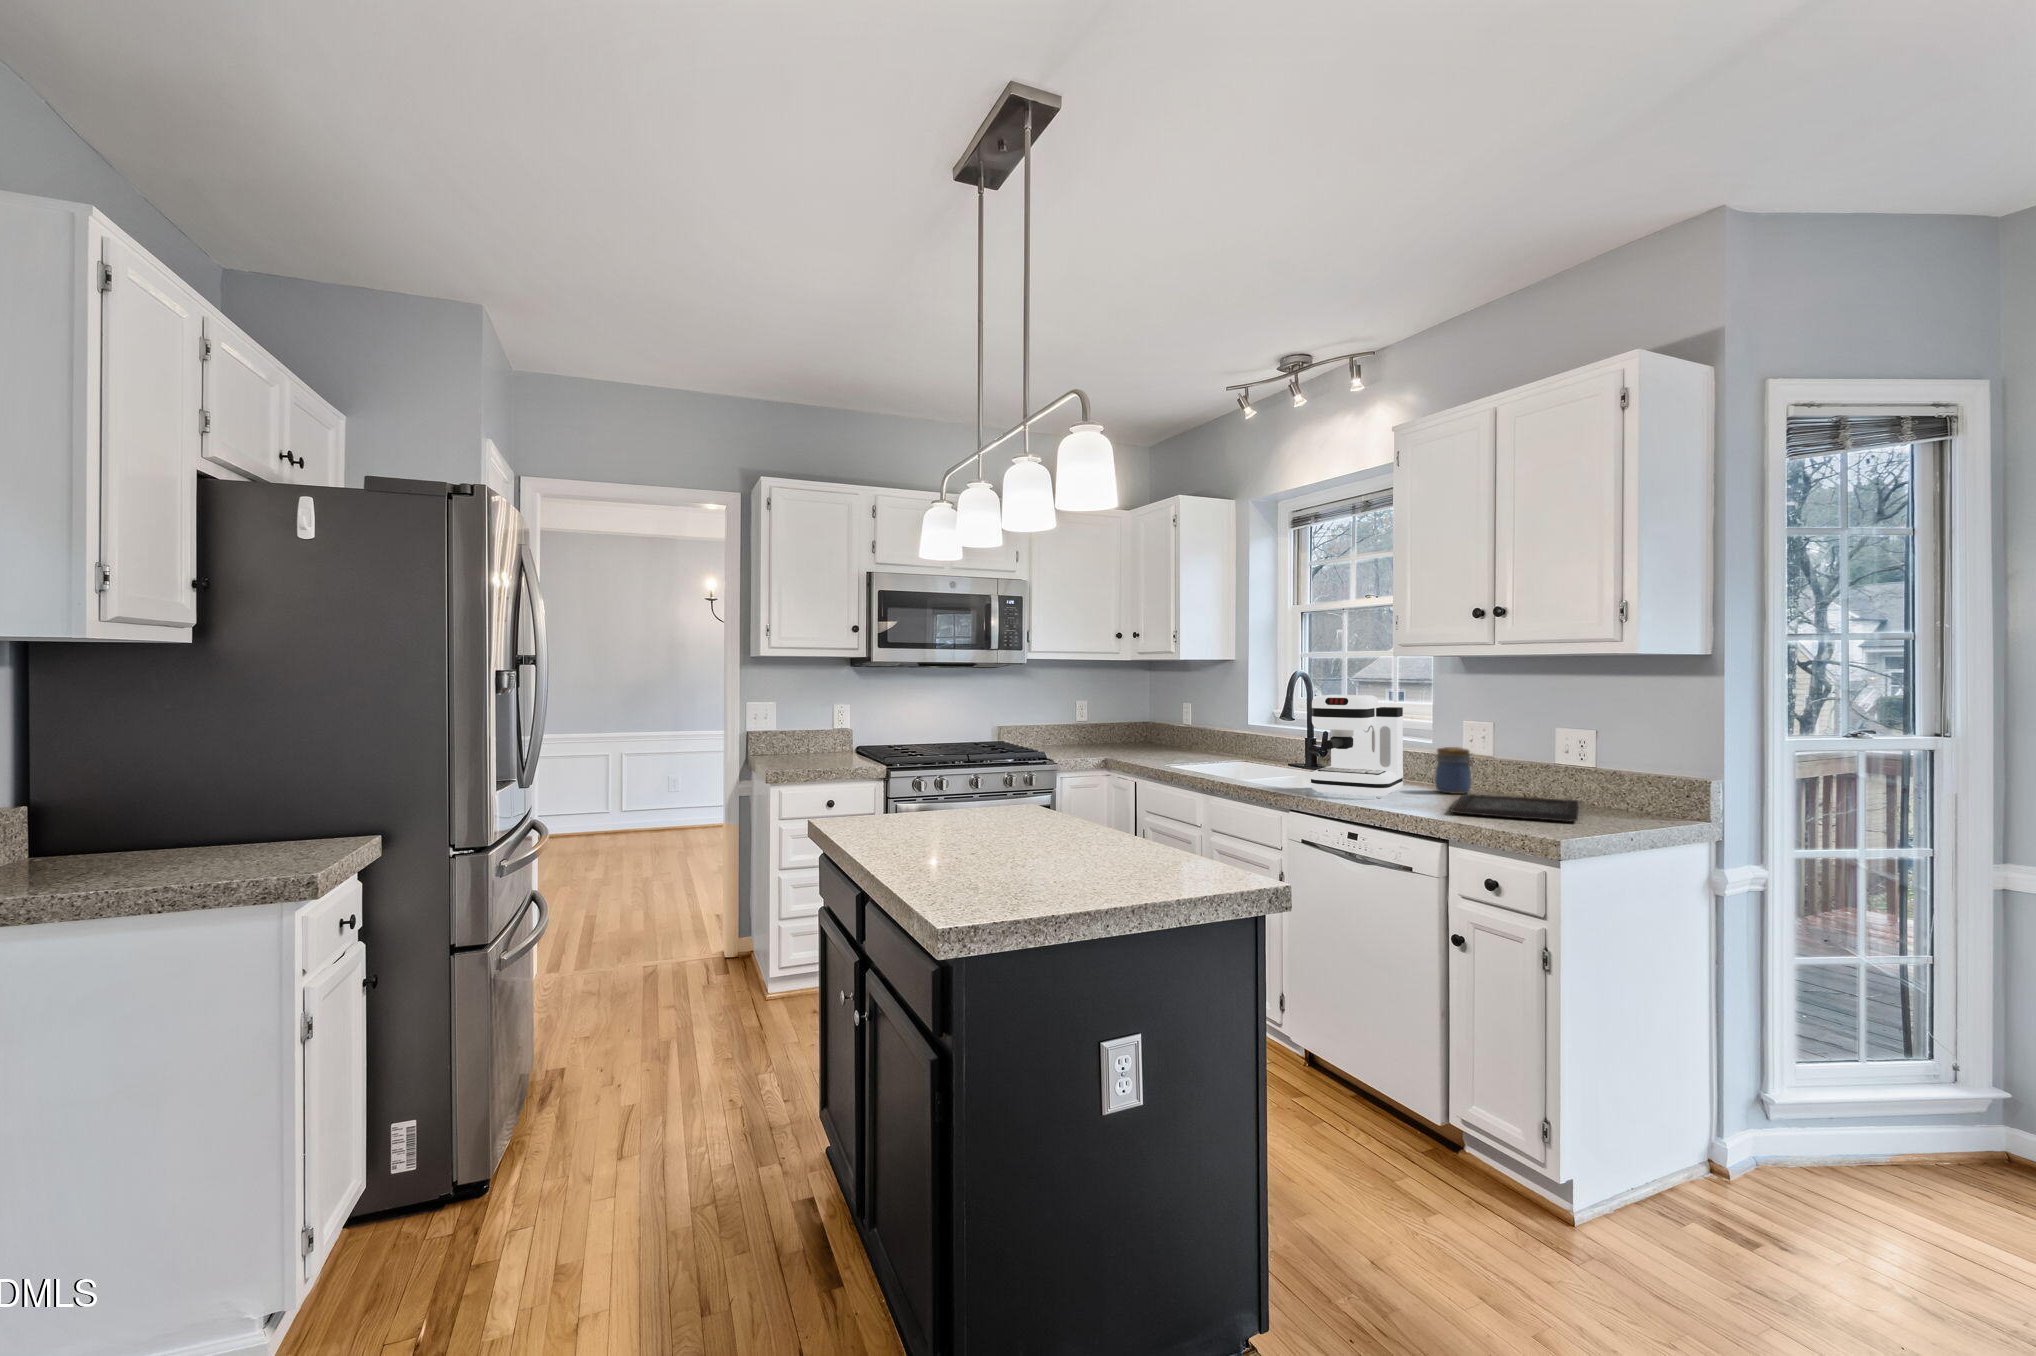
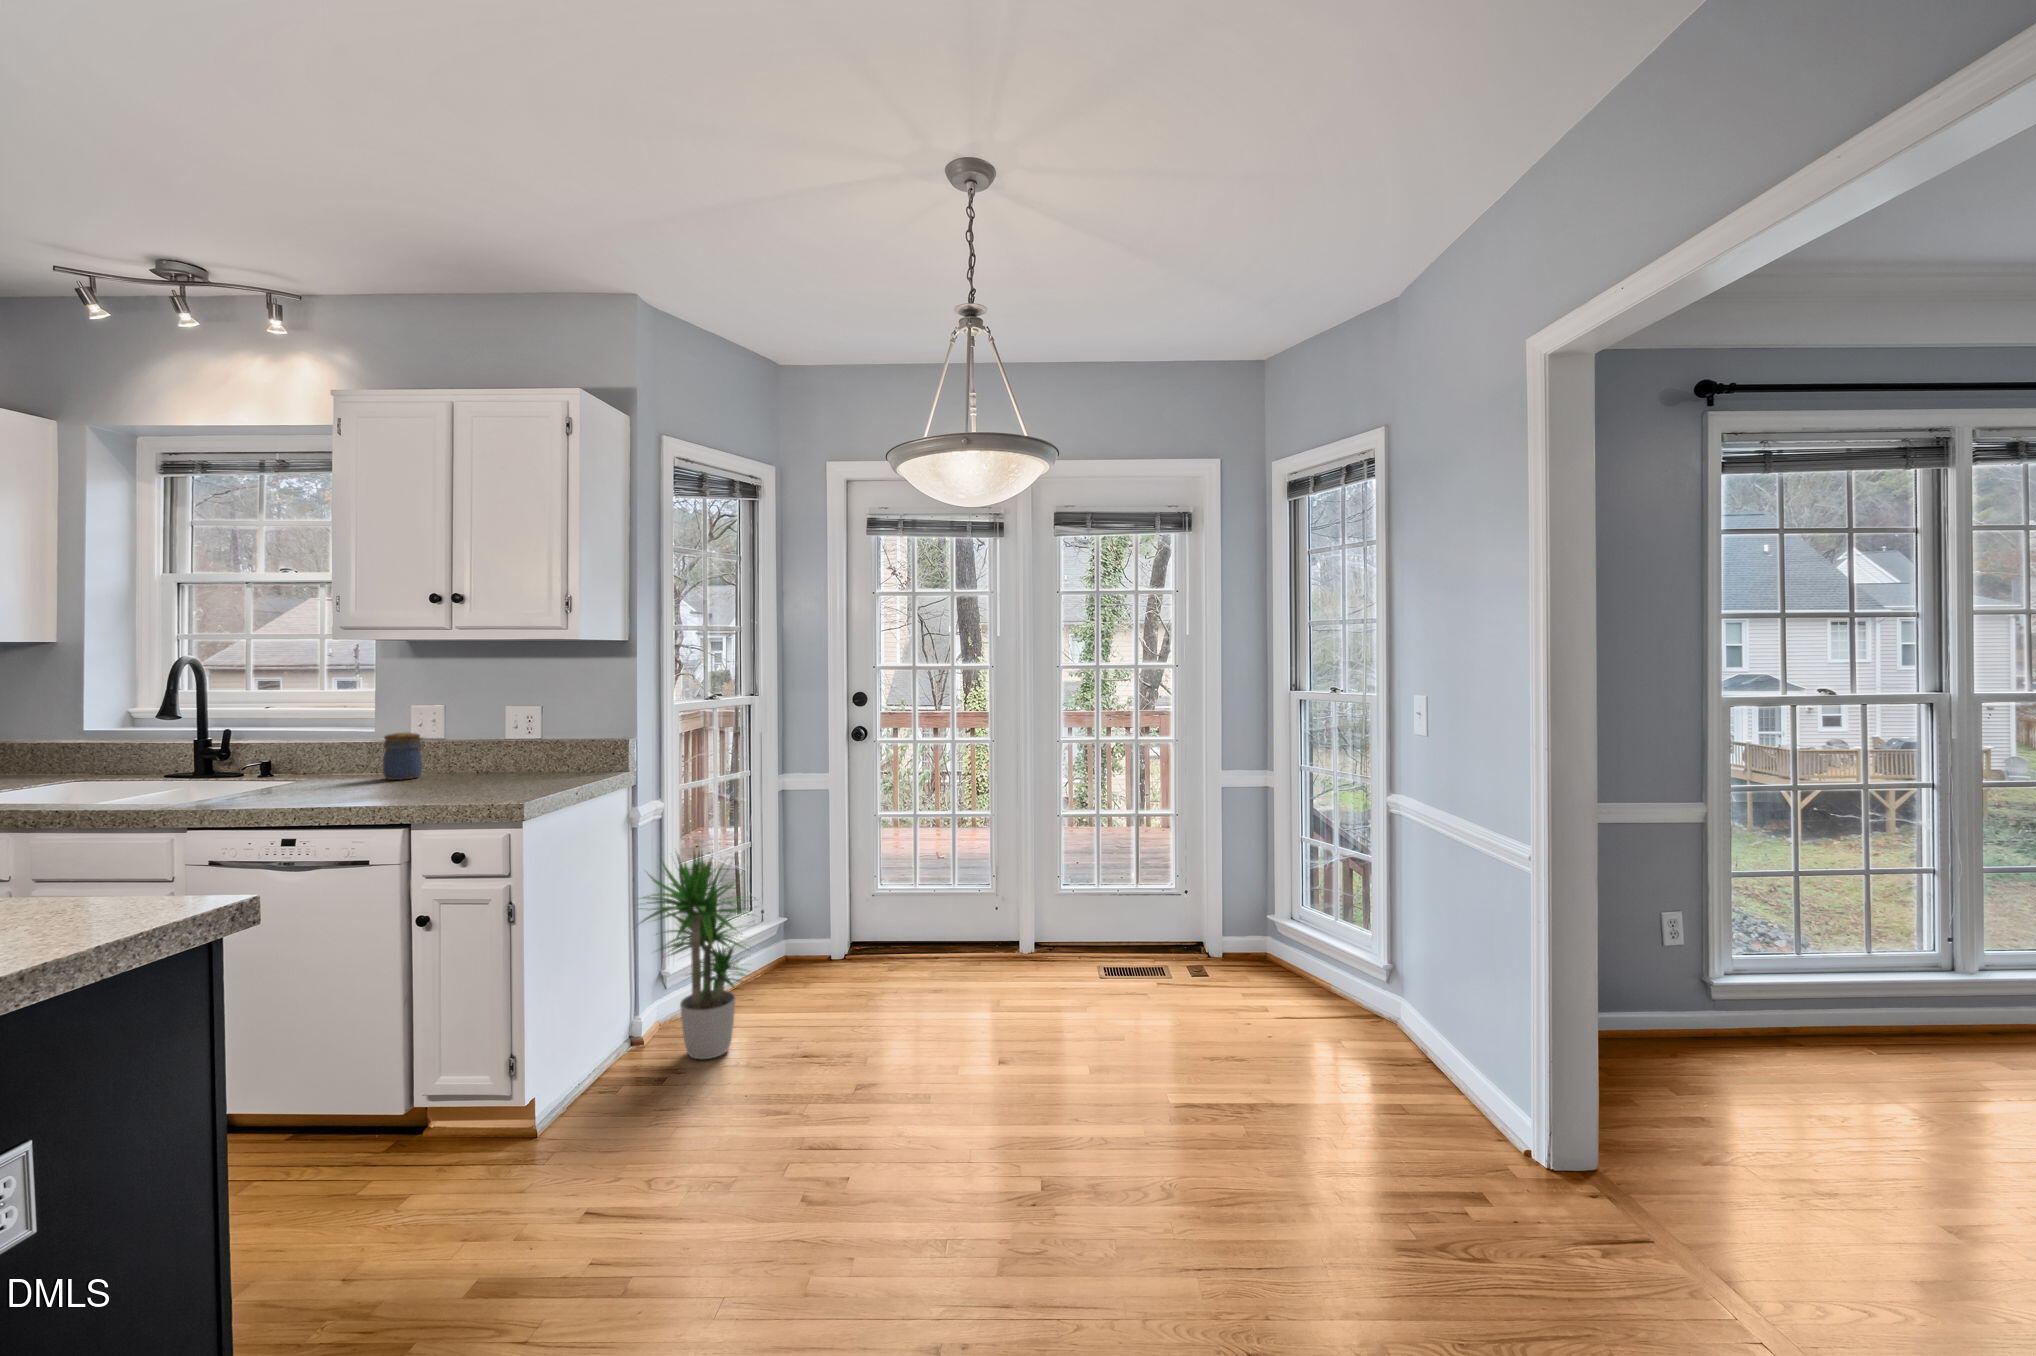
coffee maker: present [1310,695,1403,798] -> none [223,683,346,799]
tray: present [1451,794,1578,822] -> none [409,771,531,797]
potted plant: none [1707,930,1945,1251] -> present [640,851,754,1059]

